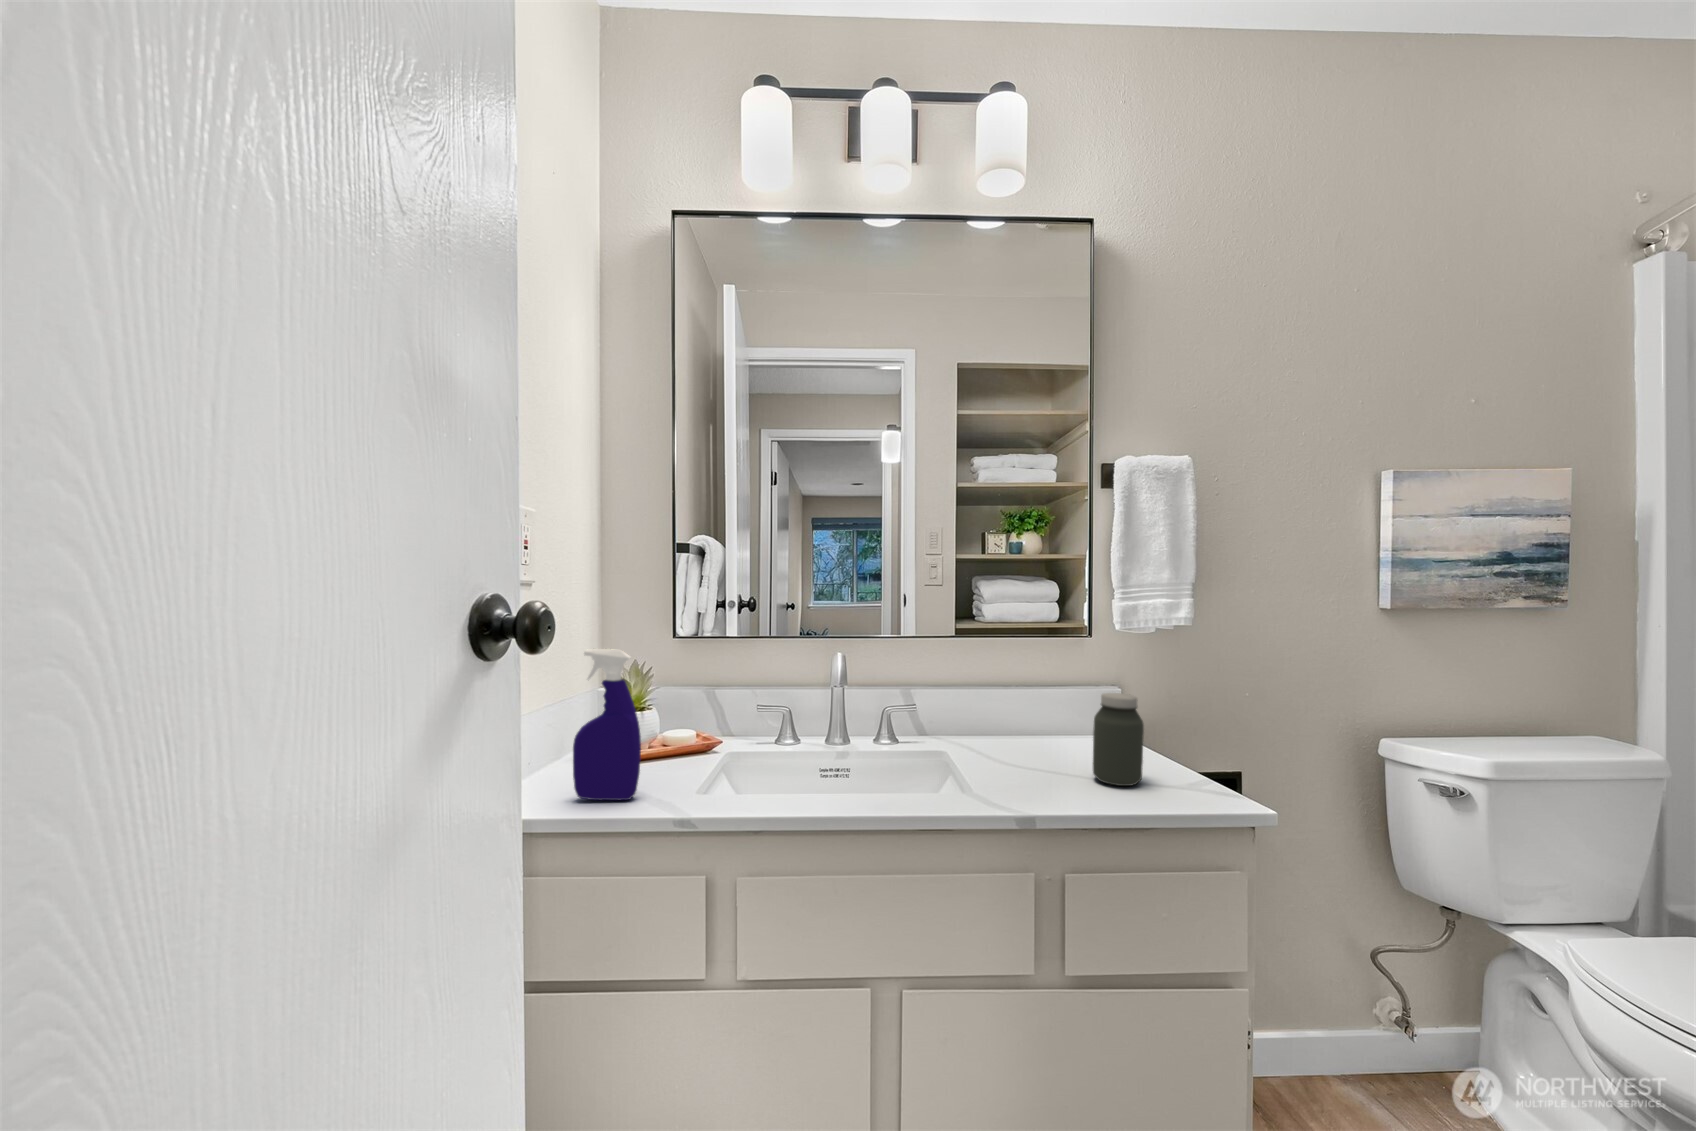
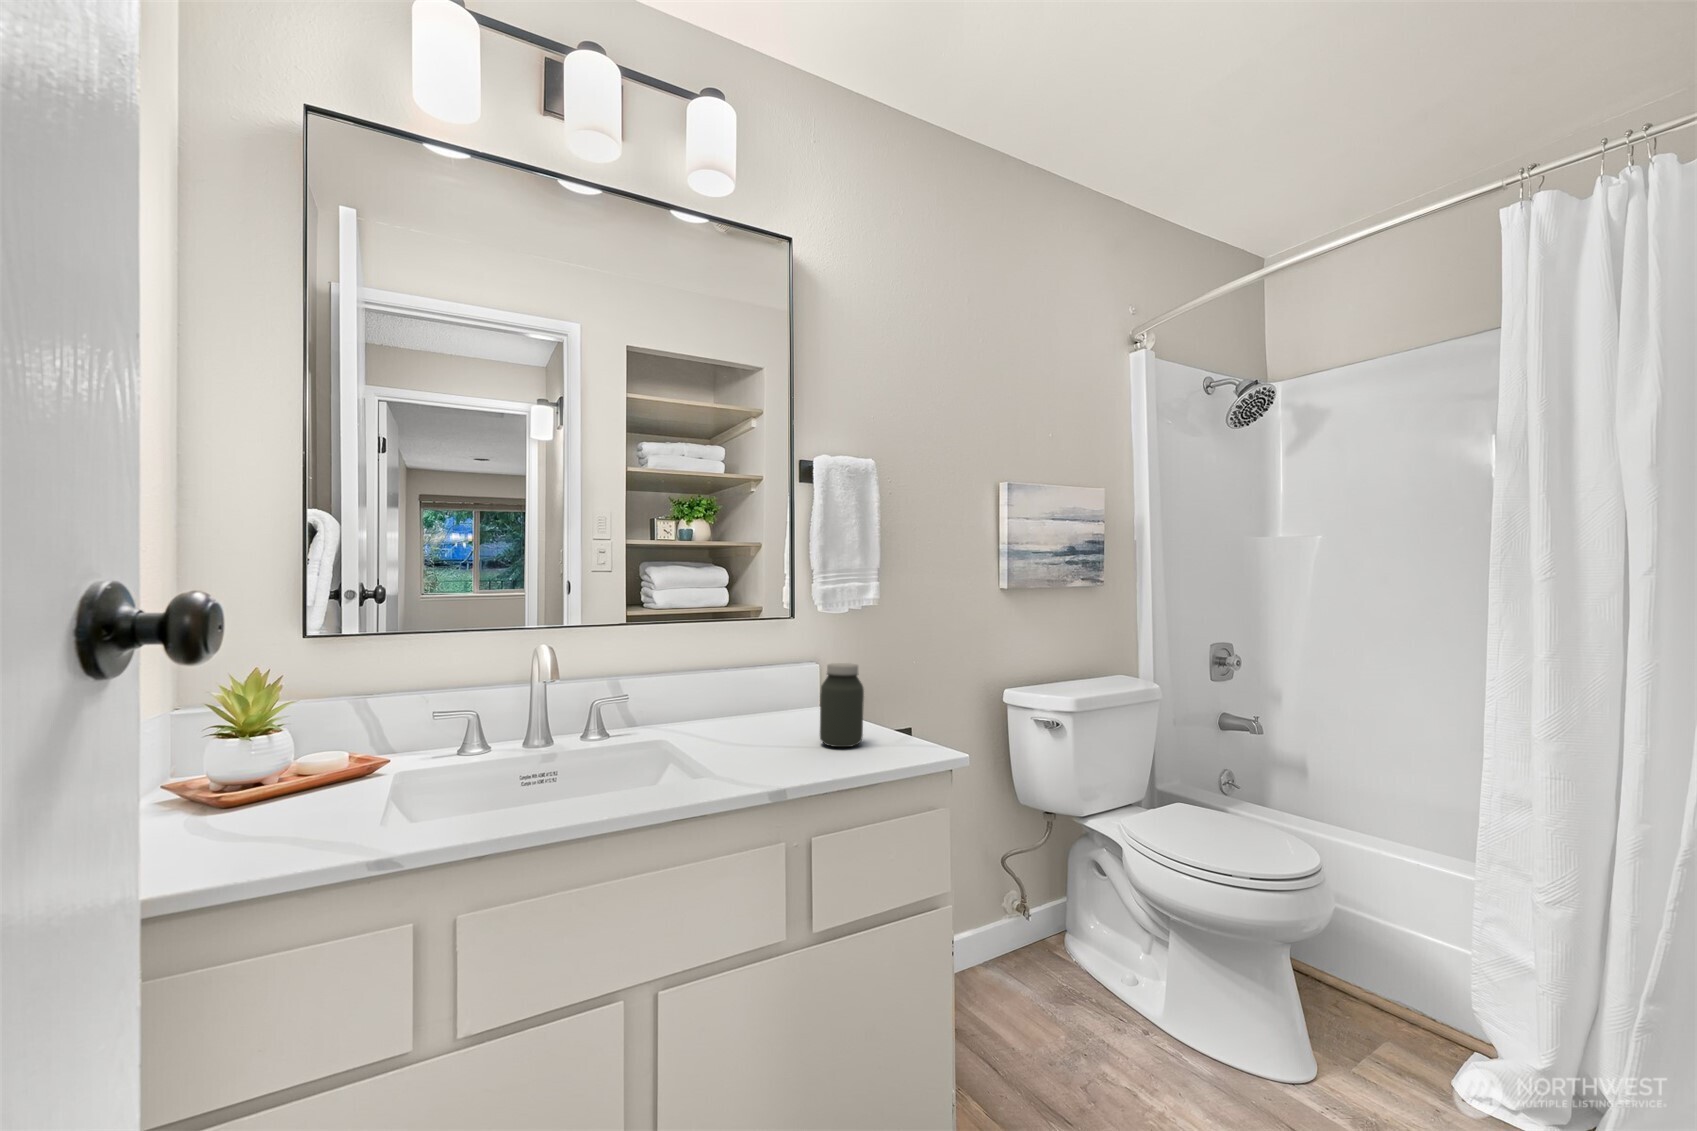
spray bottle: present [573,649,641,800] -> none [187,642,304,853]

